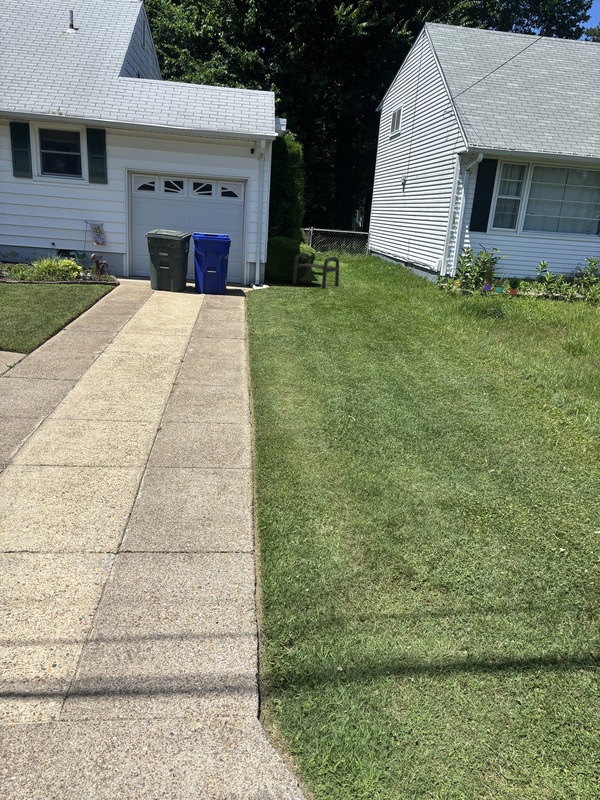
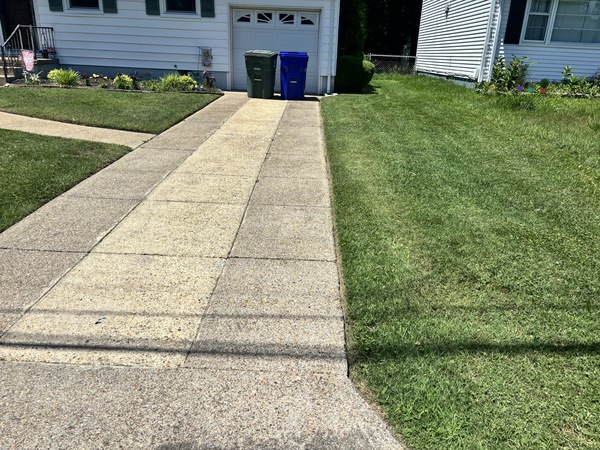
bench: present [293,253,339,288] -> none [356,67,394,94]

